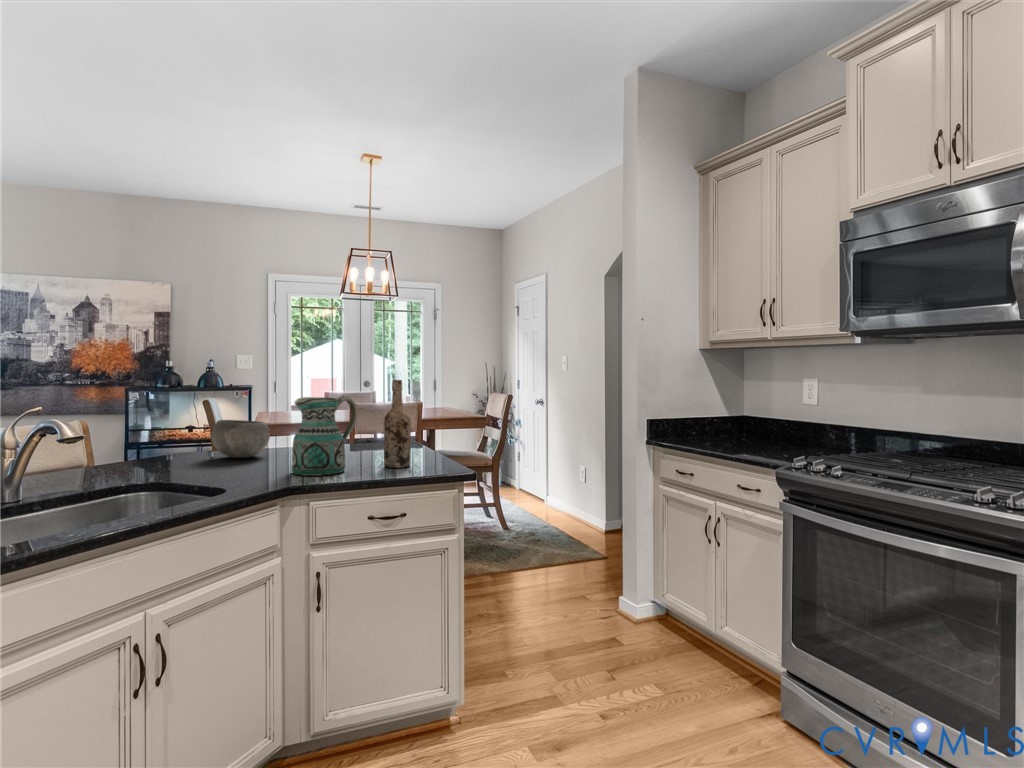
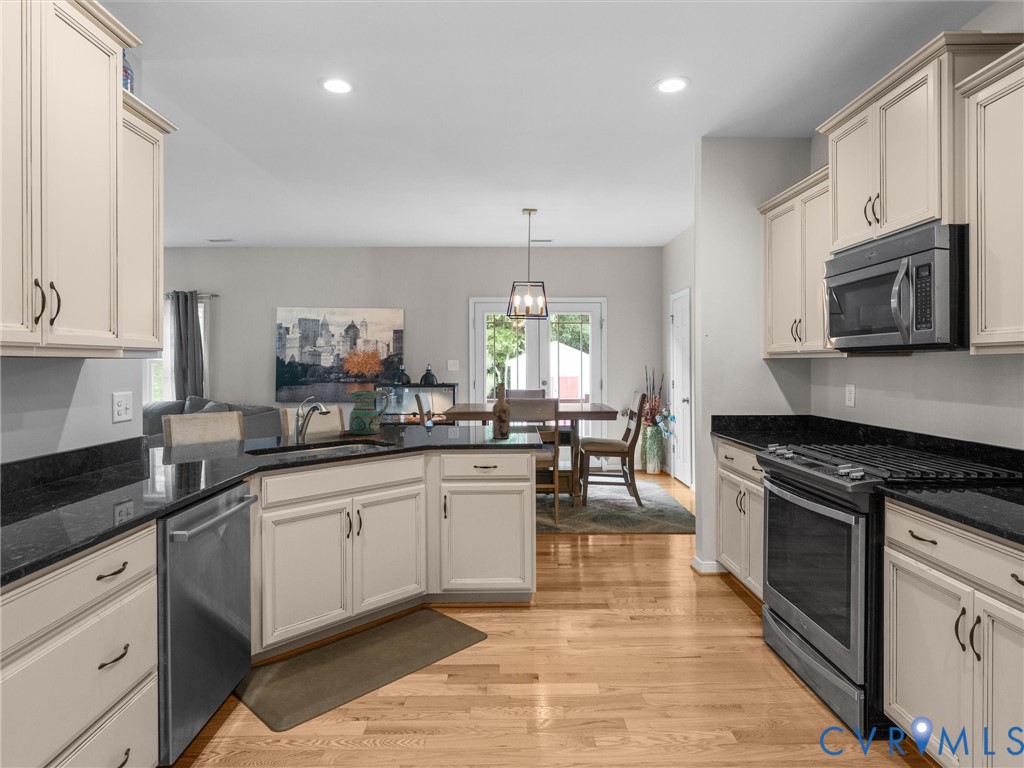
ceramic pitcher: present [291,395,357,476] -> present [349,390,389,435]
bowl: present [212,420,270,458] -> none [401,406,434,430]

